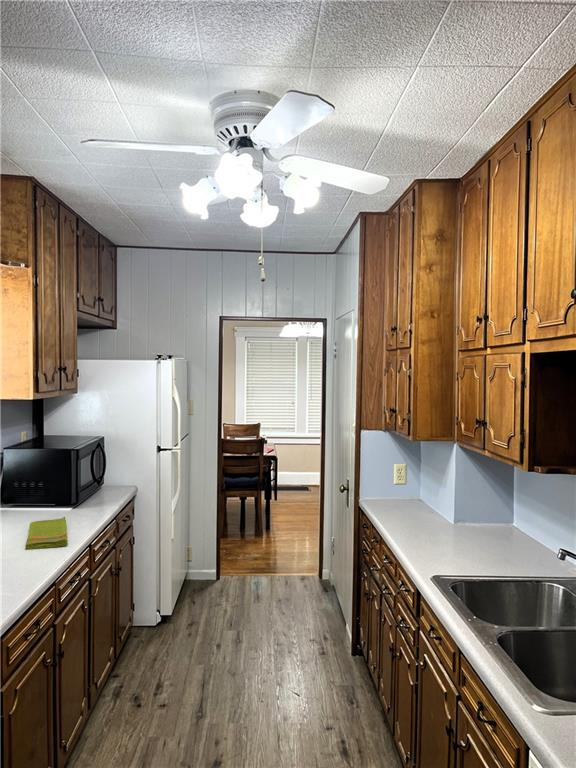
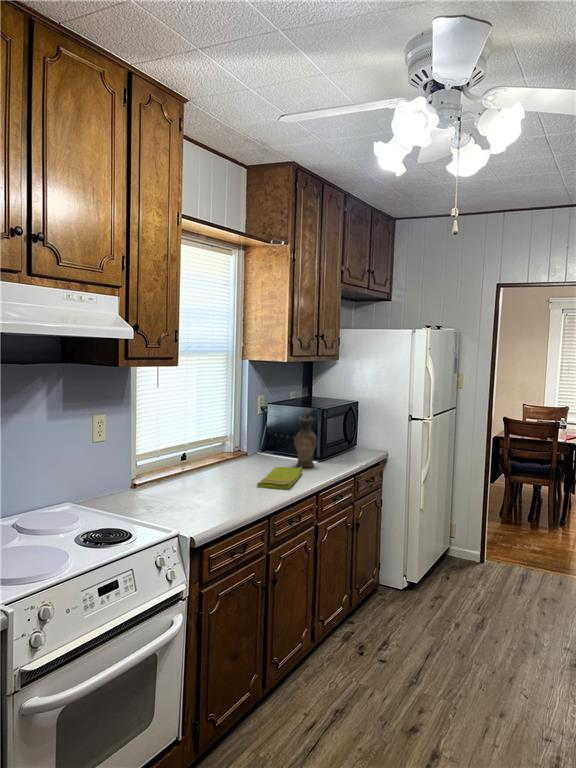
ceramic pitcher: none [48,451,76,517] -> present [294,409,317,467]

